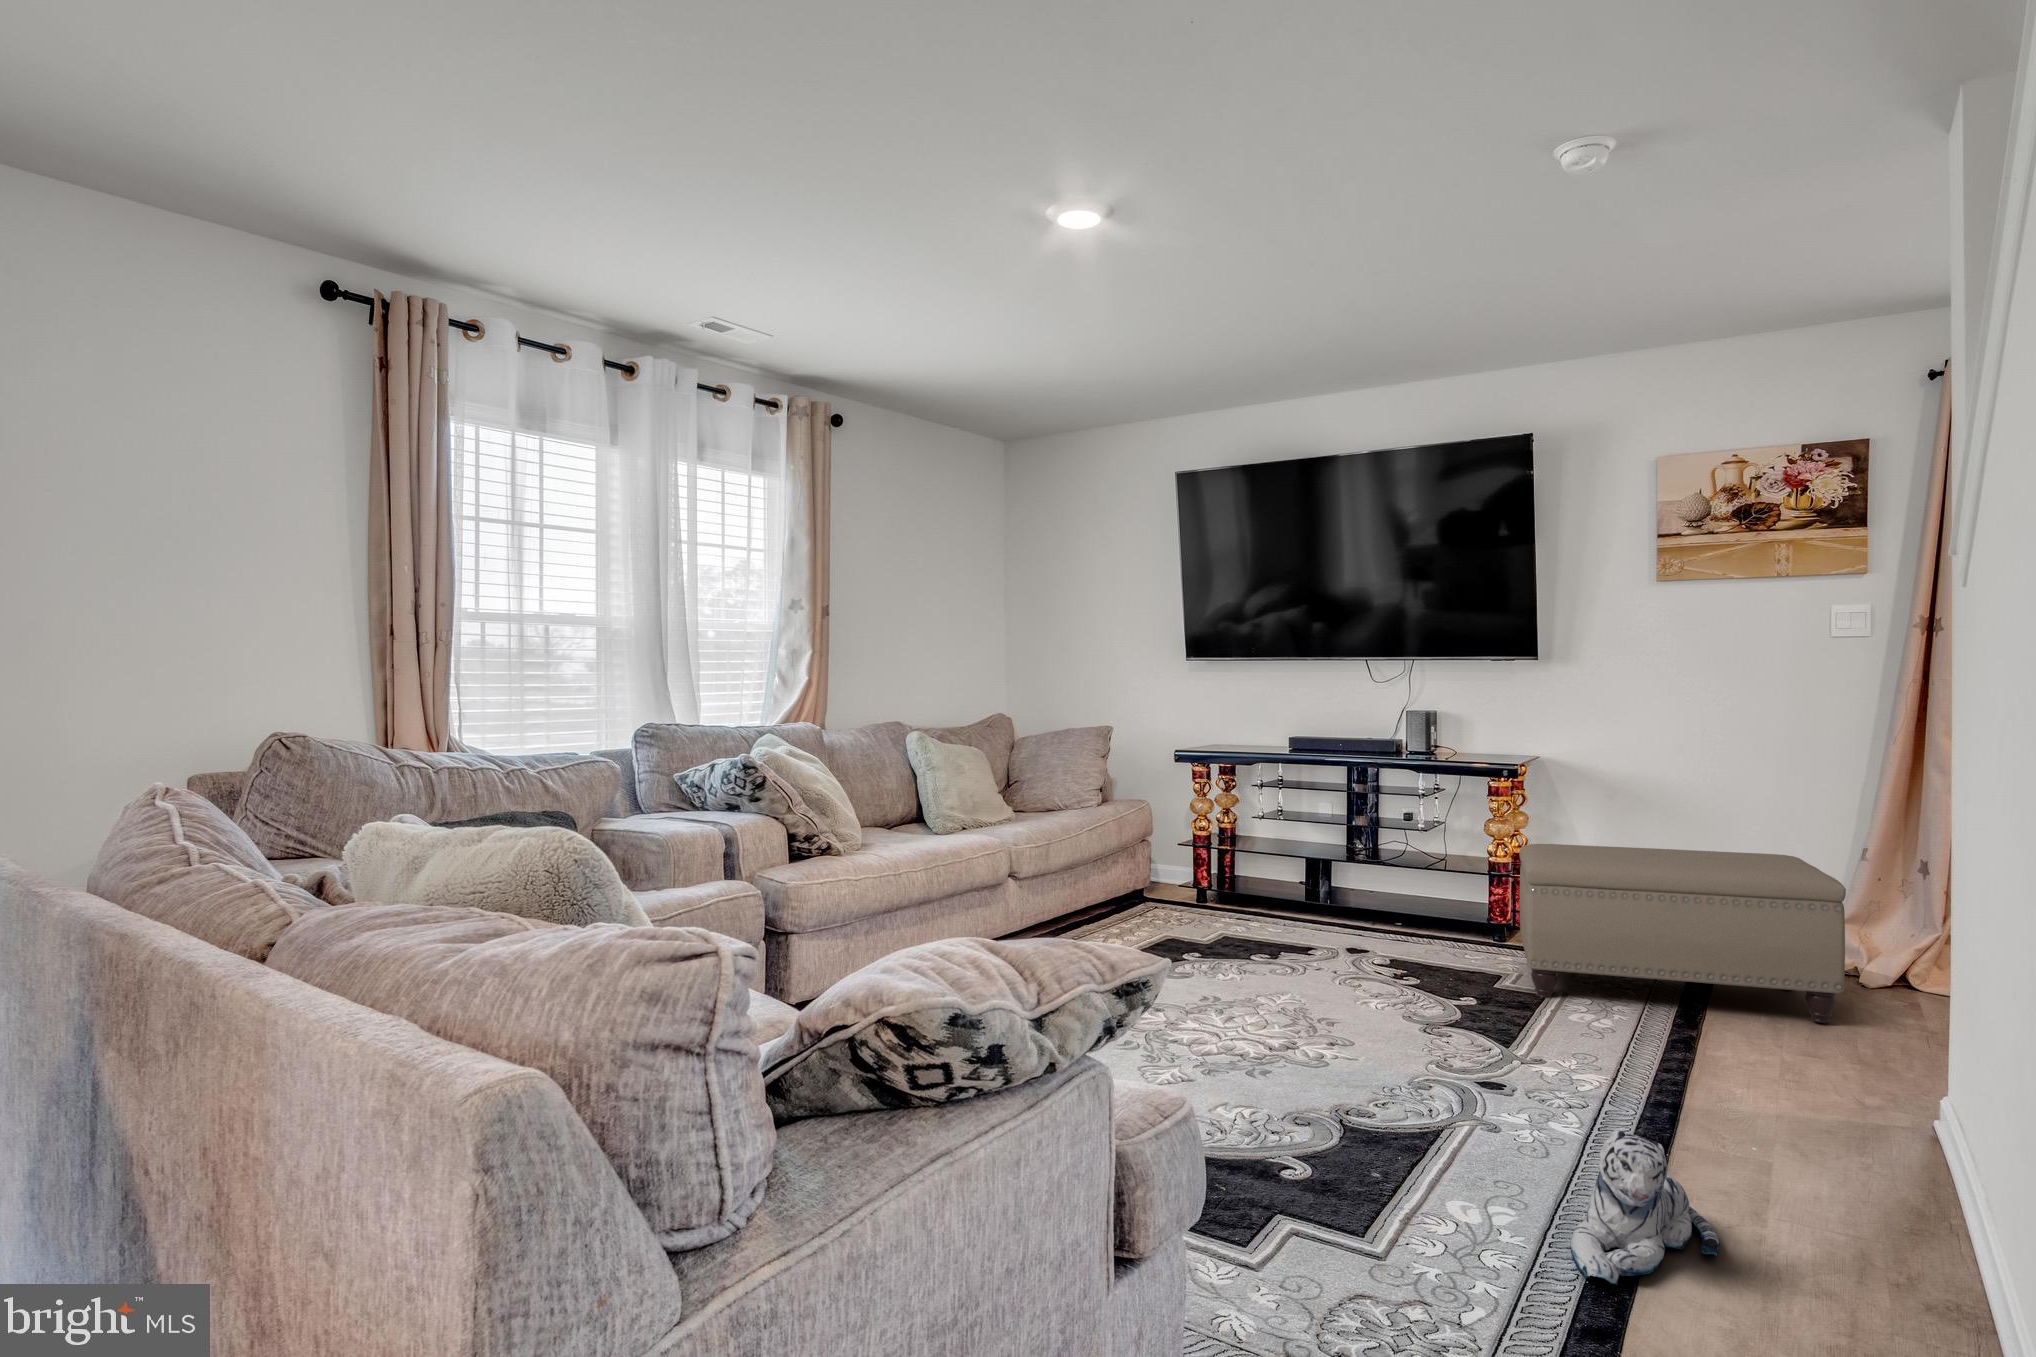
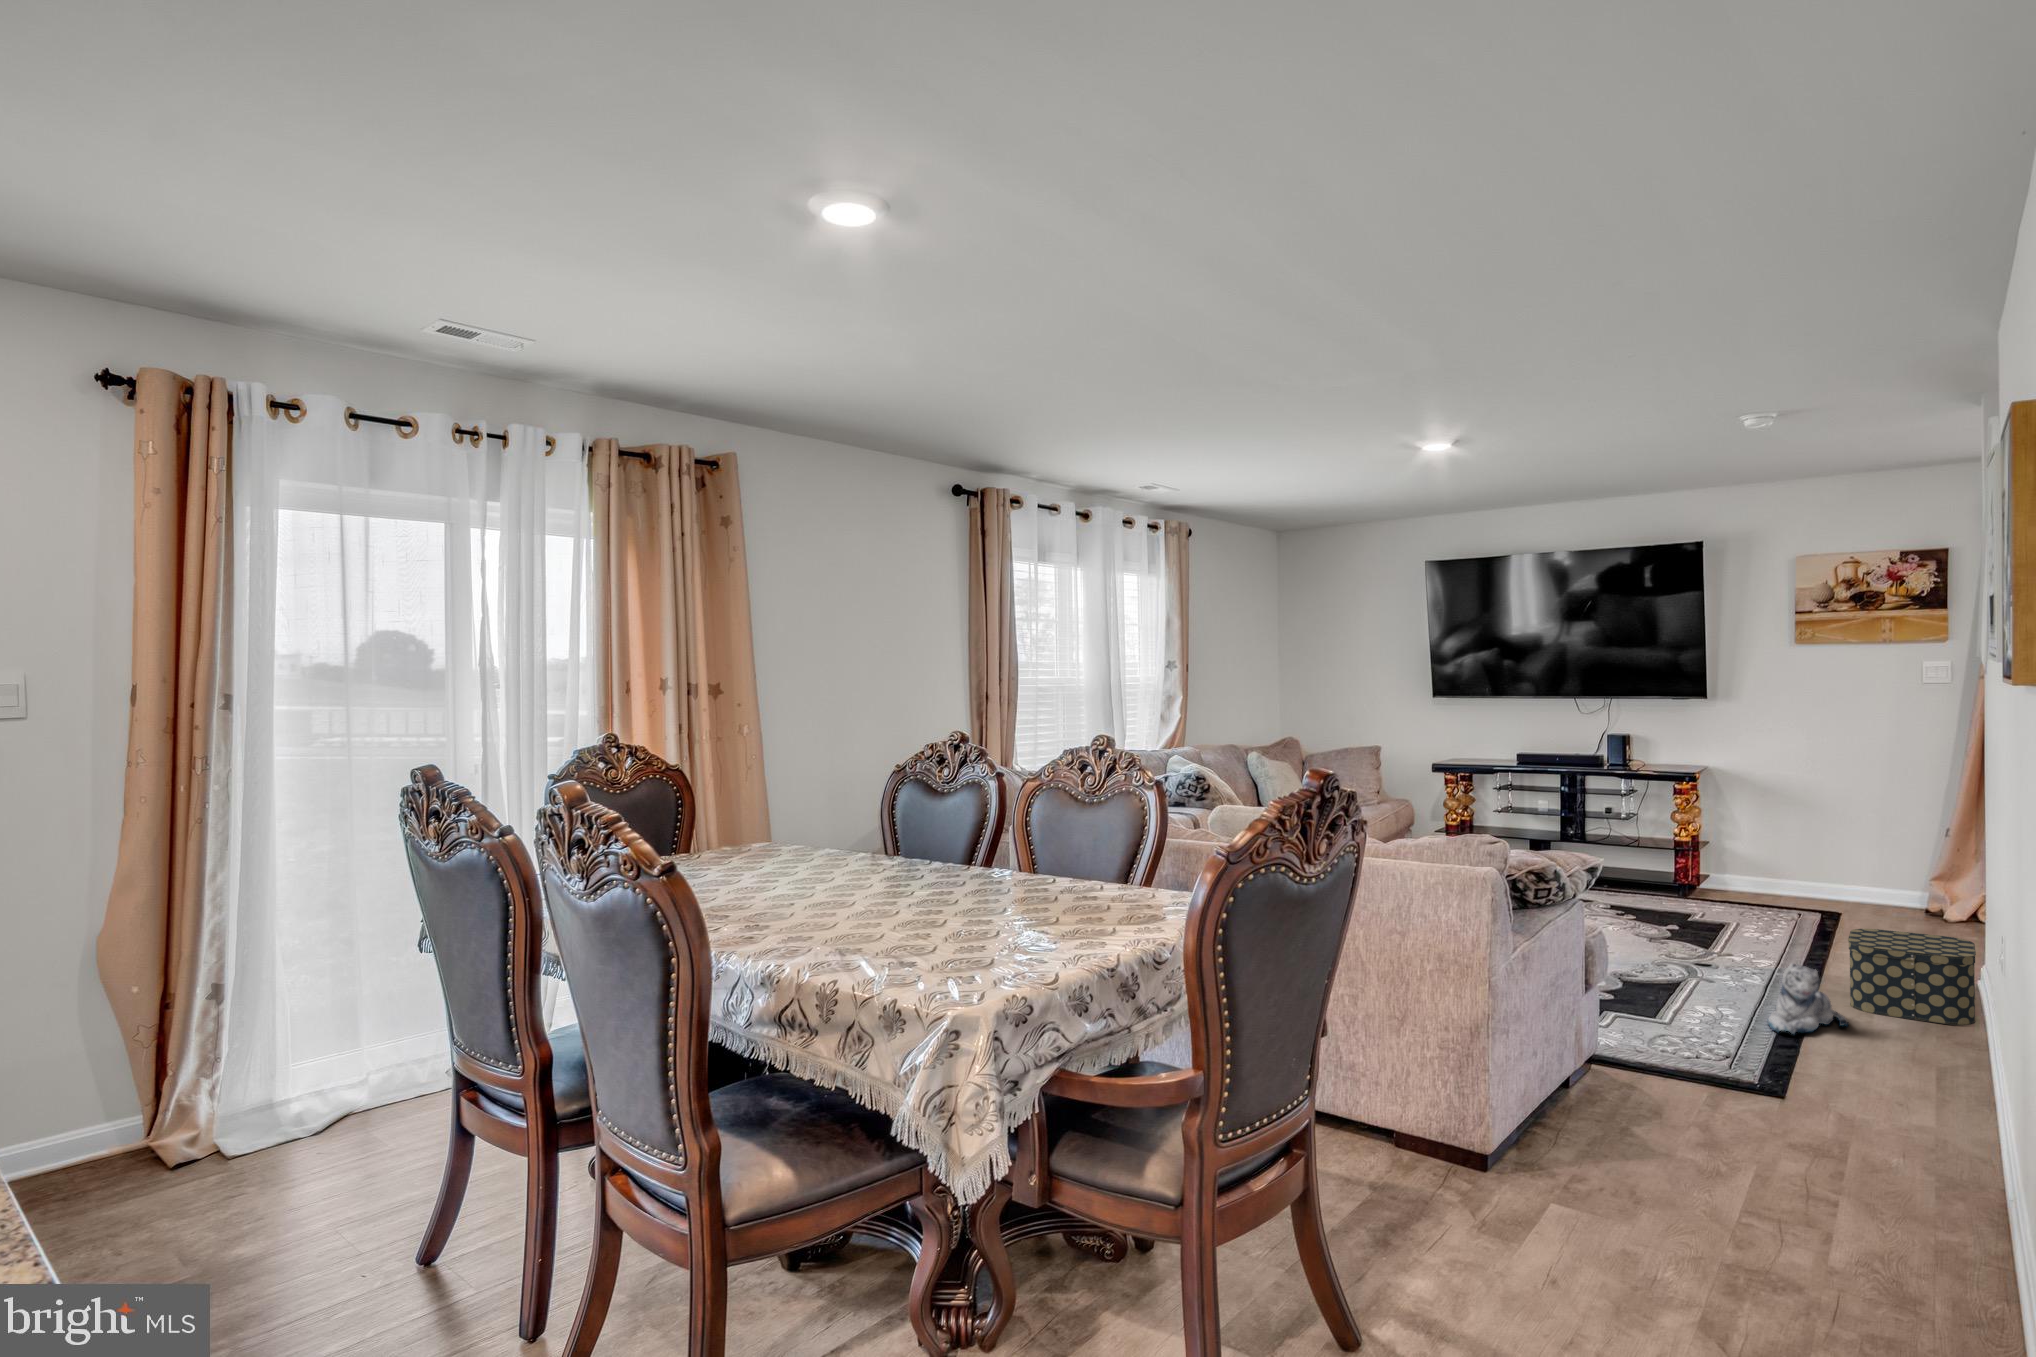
ottoman: present [1519,844,1846,1023] -> none [1701,826,1931,939]
storage box: none [1721,1036,1948,1241] -> present [1848,929,1976,1025]

